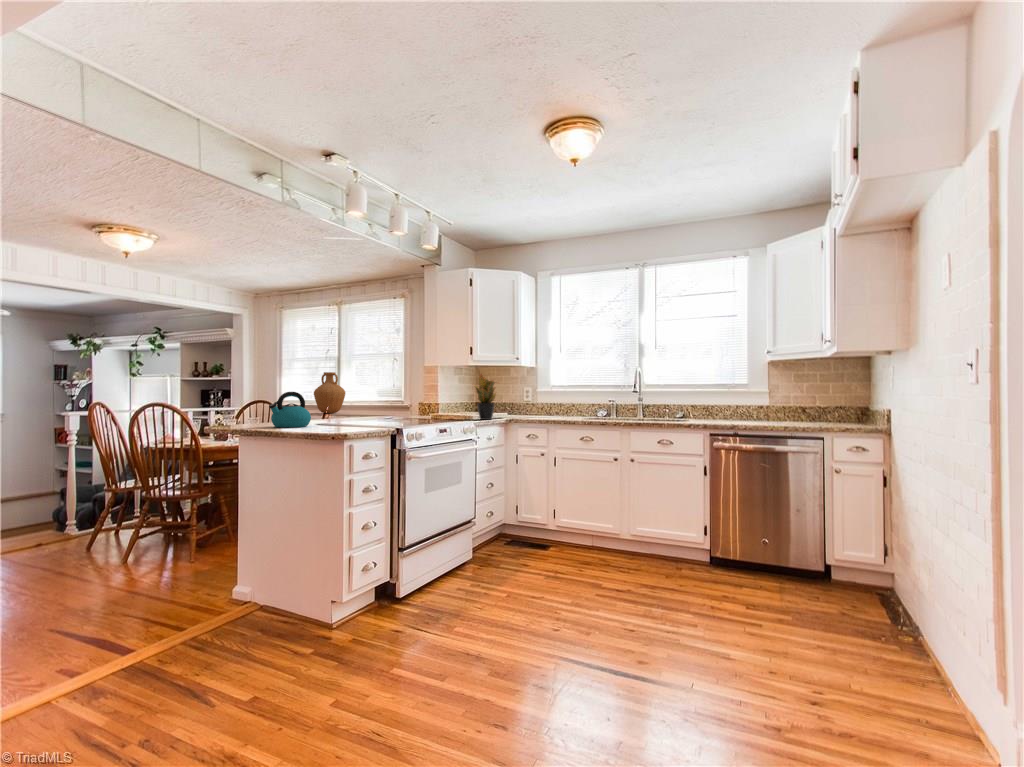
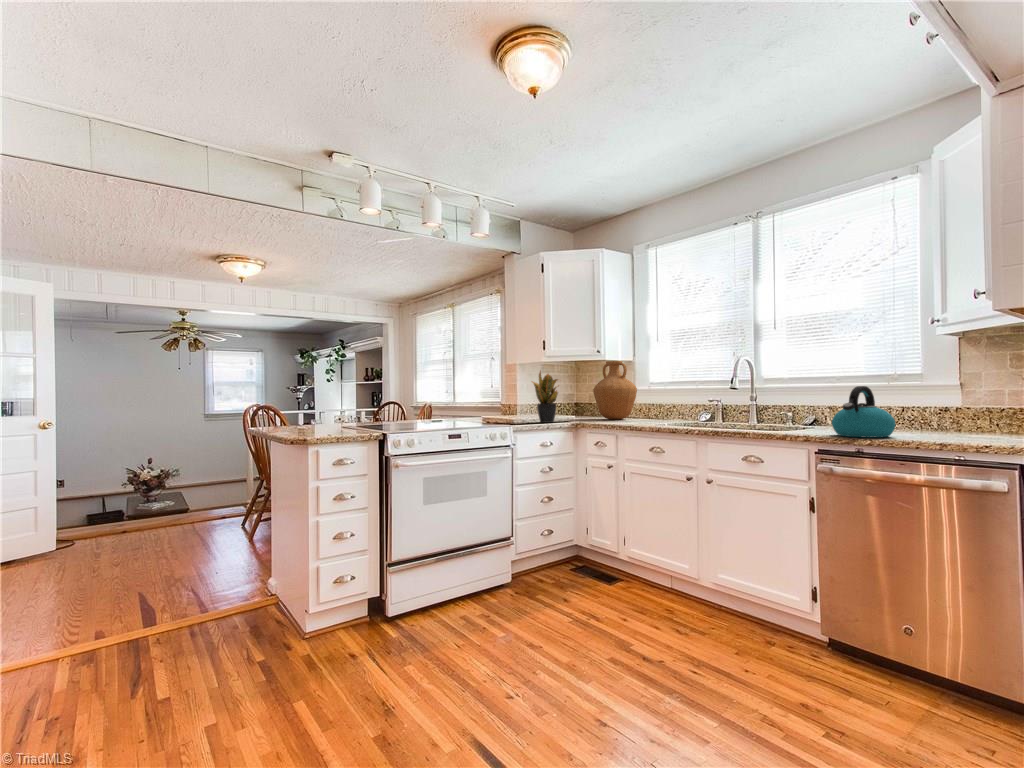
vase: present [314,372,345,414] -> present [593,361,637,420]
kettle: present [269,392,311,427] -> present [832,386,896,438]

